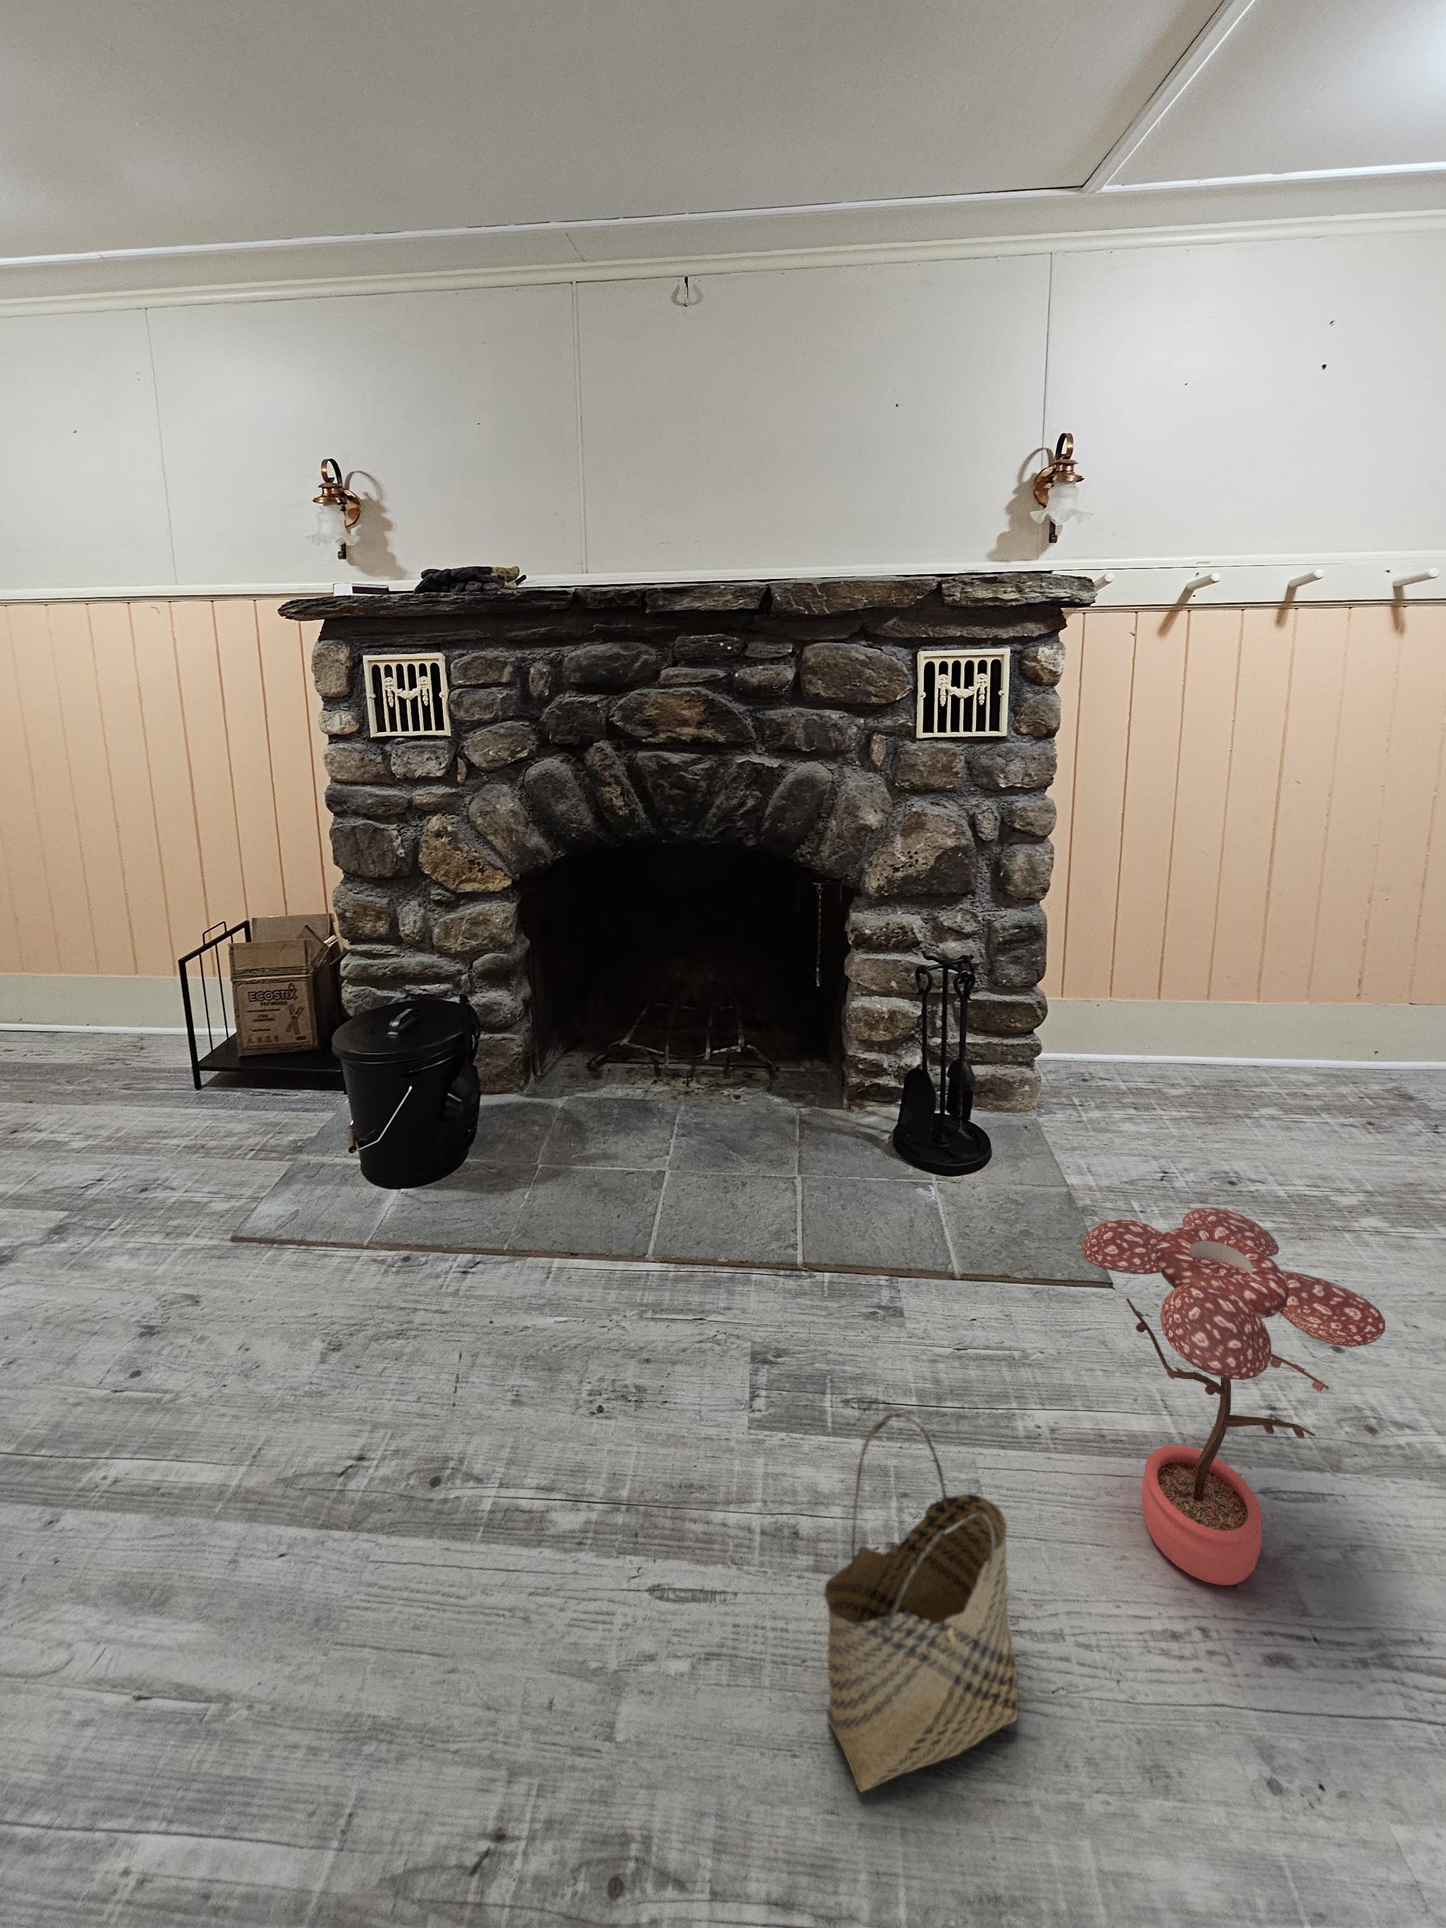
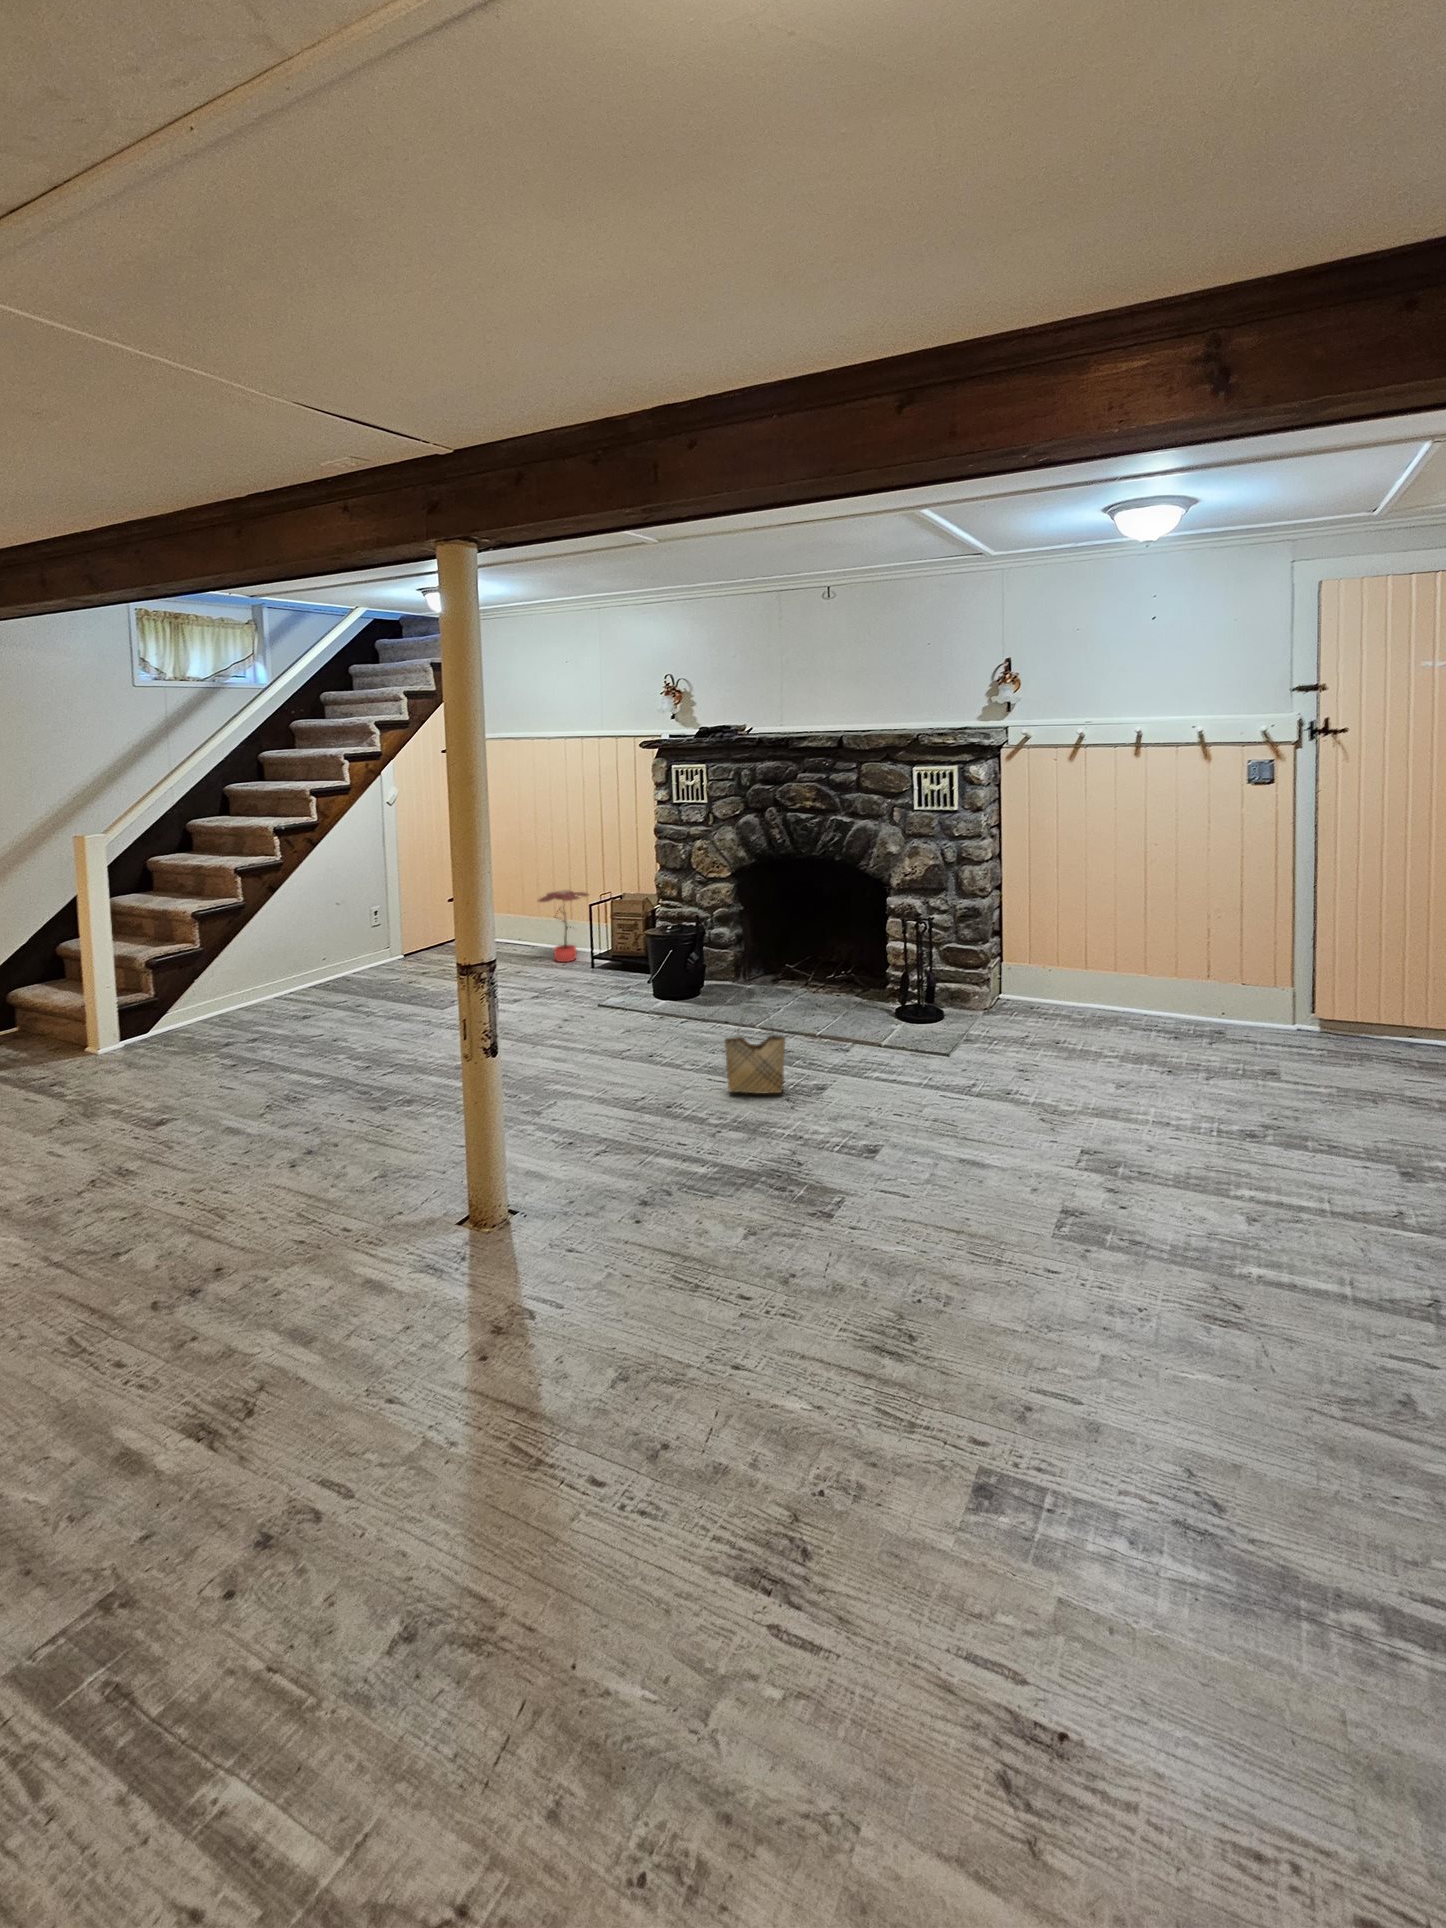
potted plant: present [1082,1207,1385,1585] -> present [539,891,588,962]

